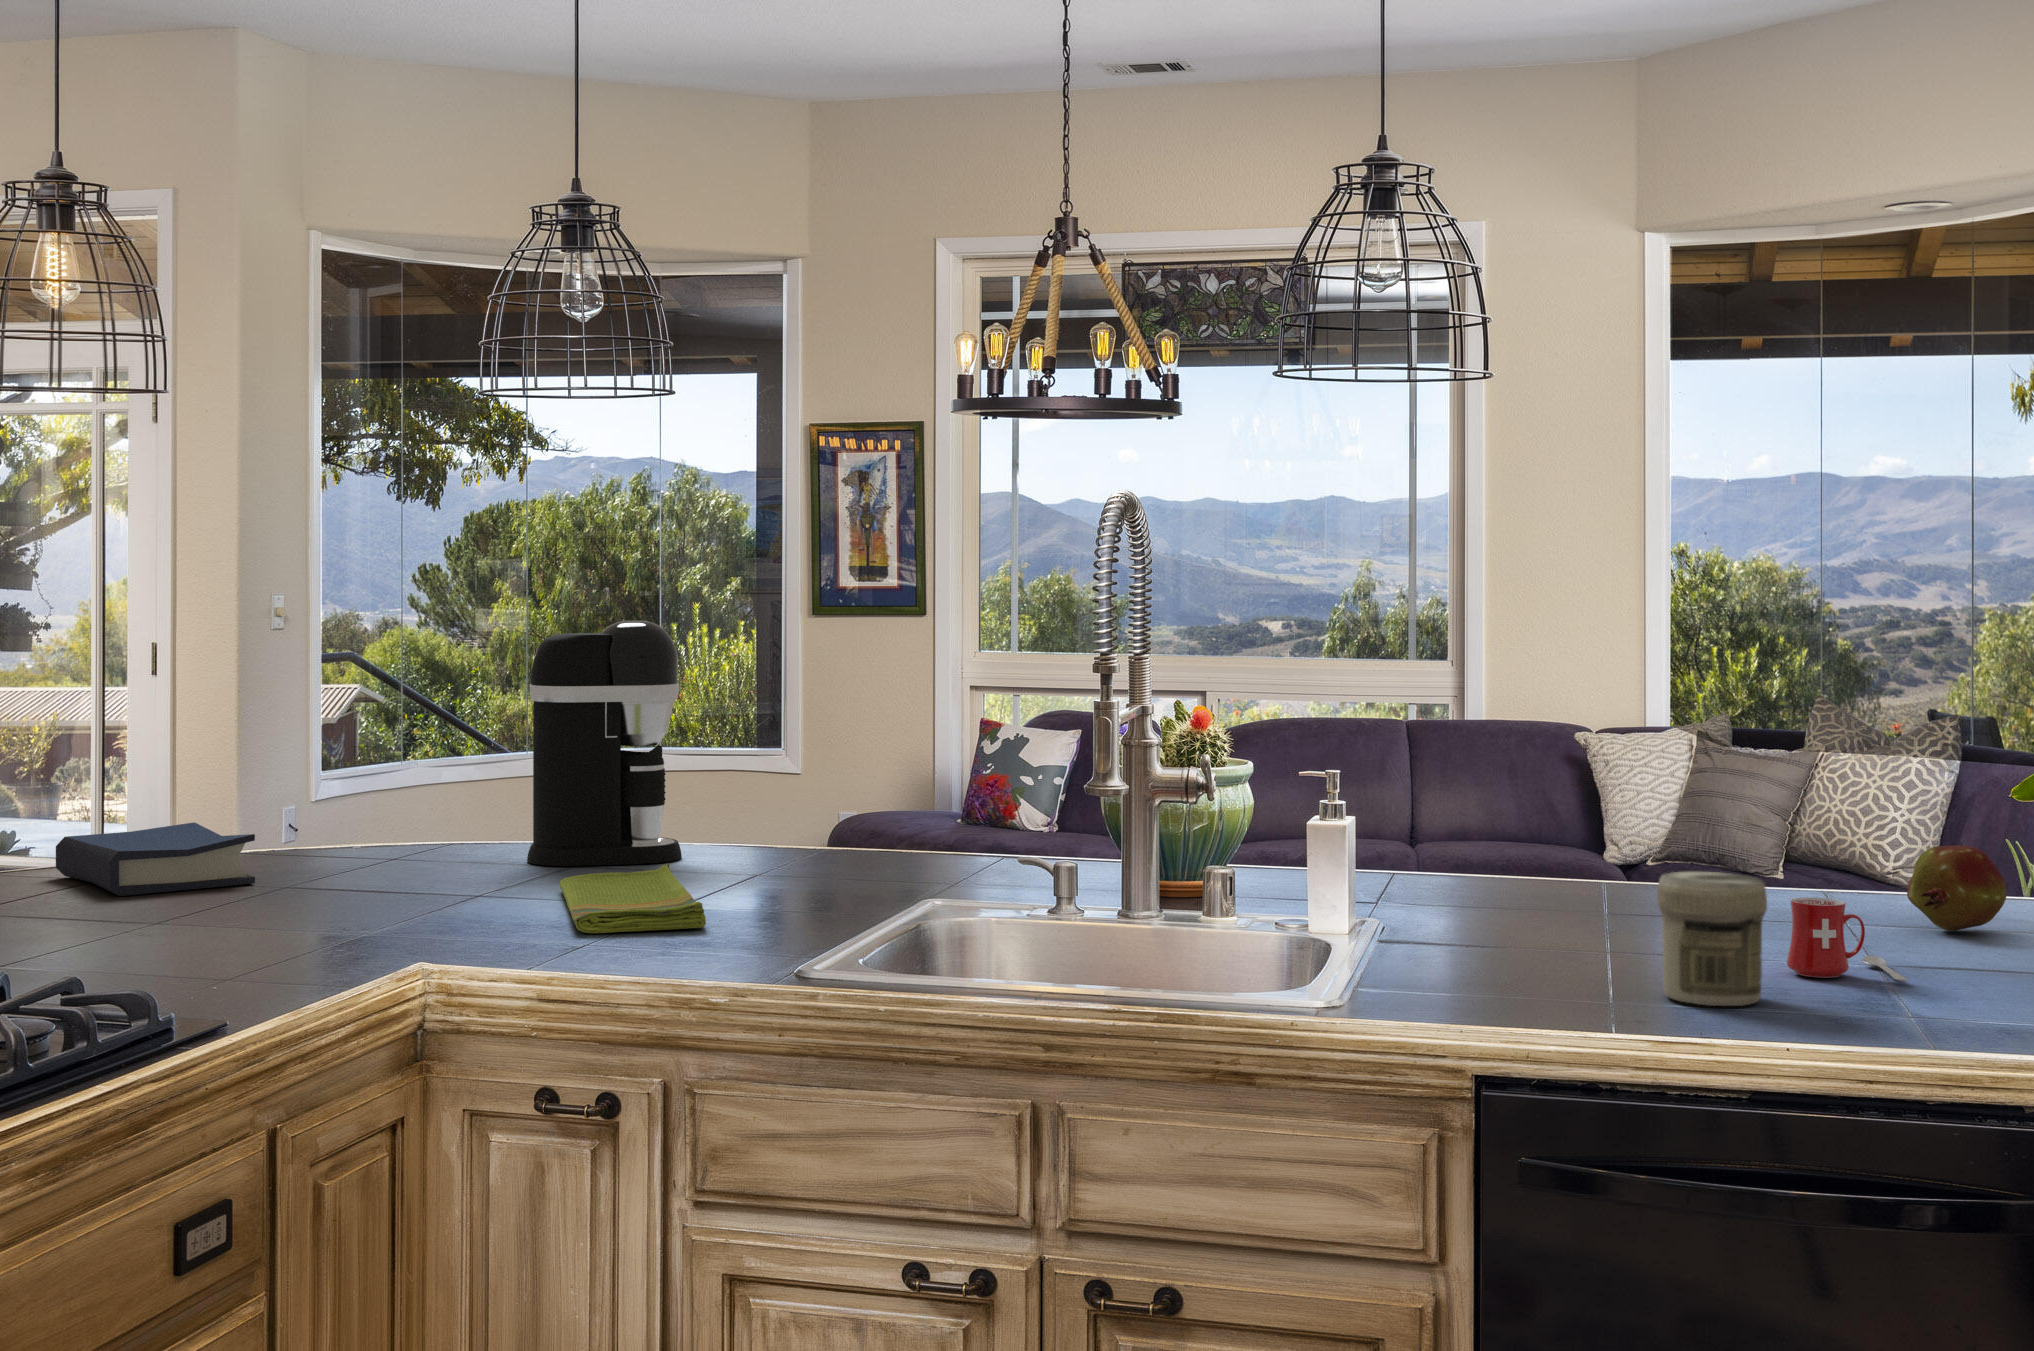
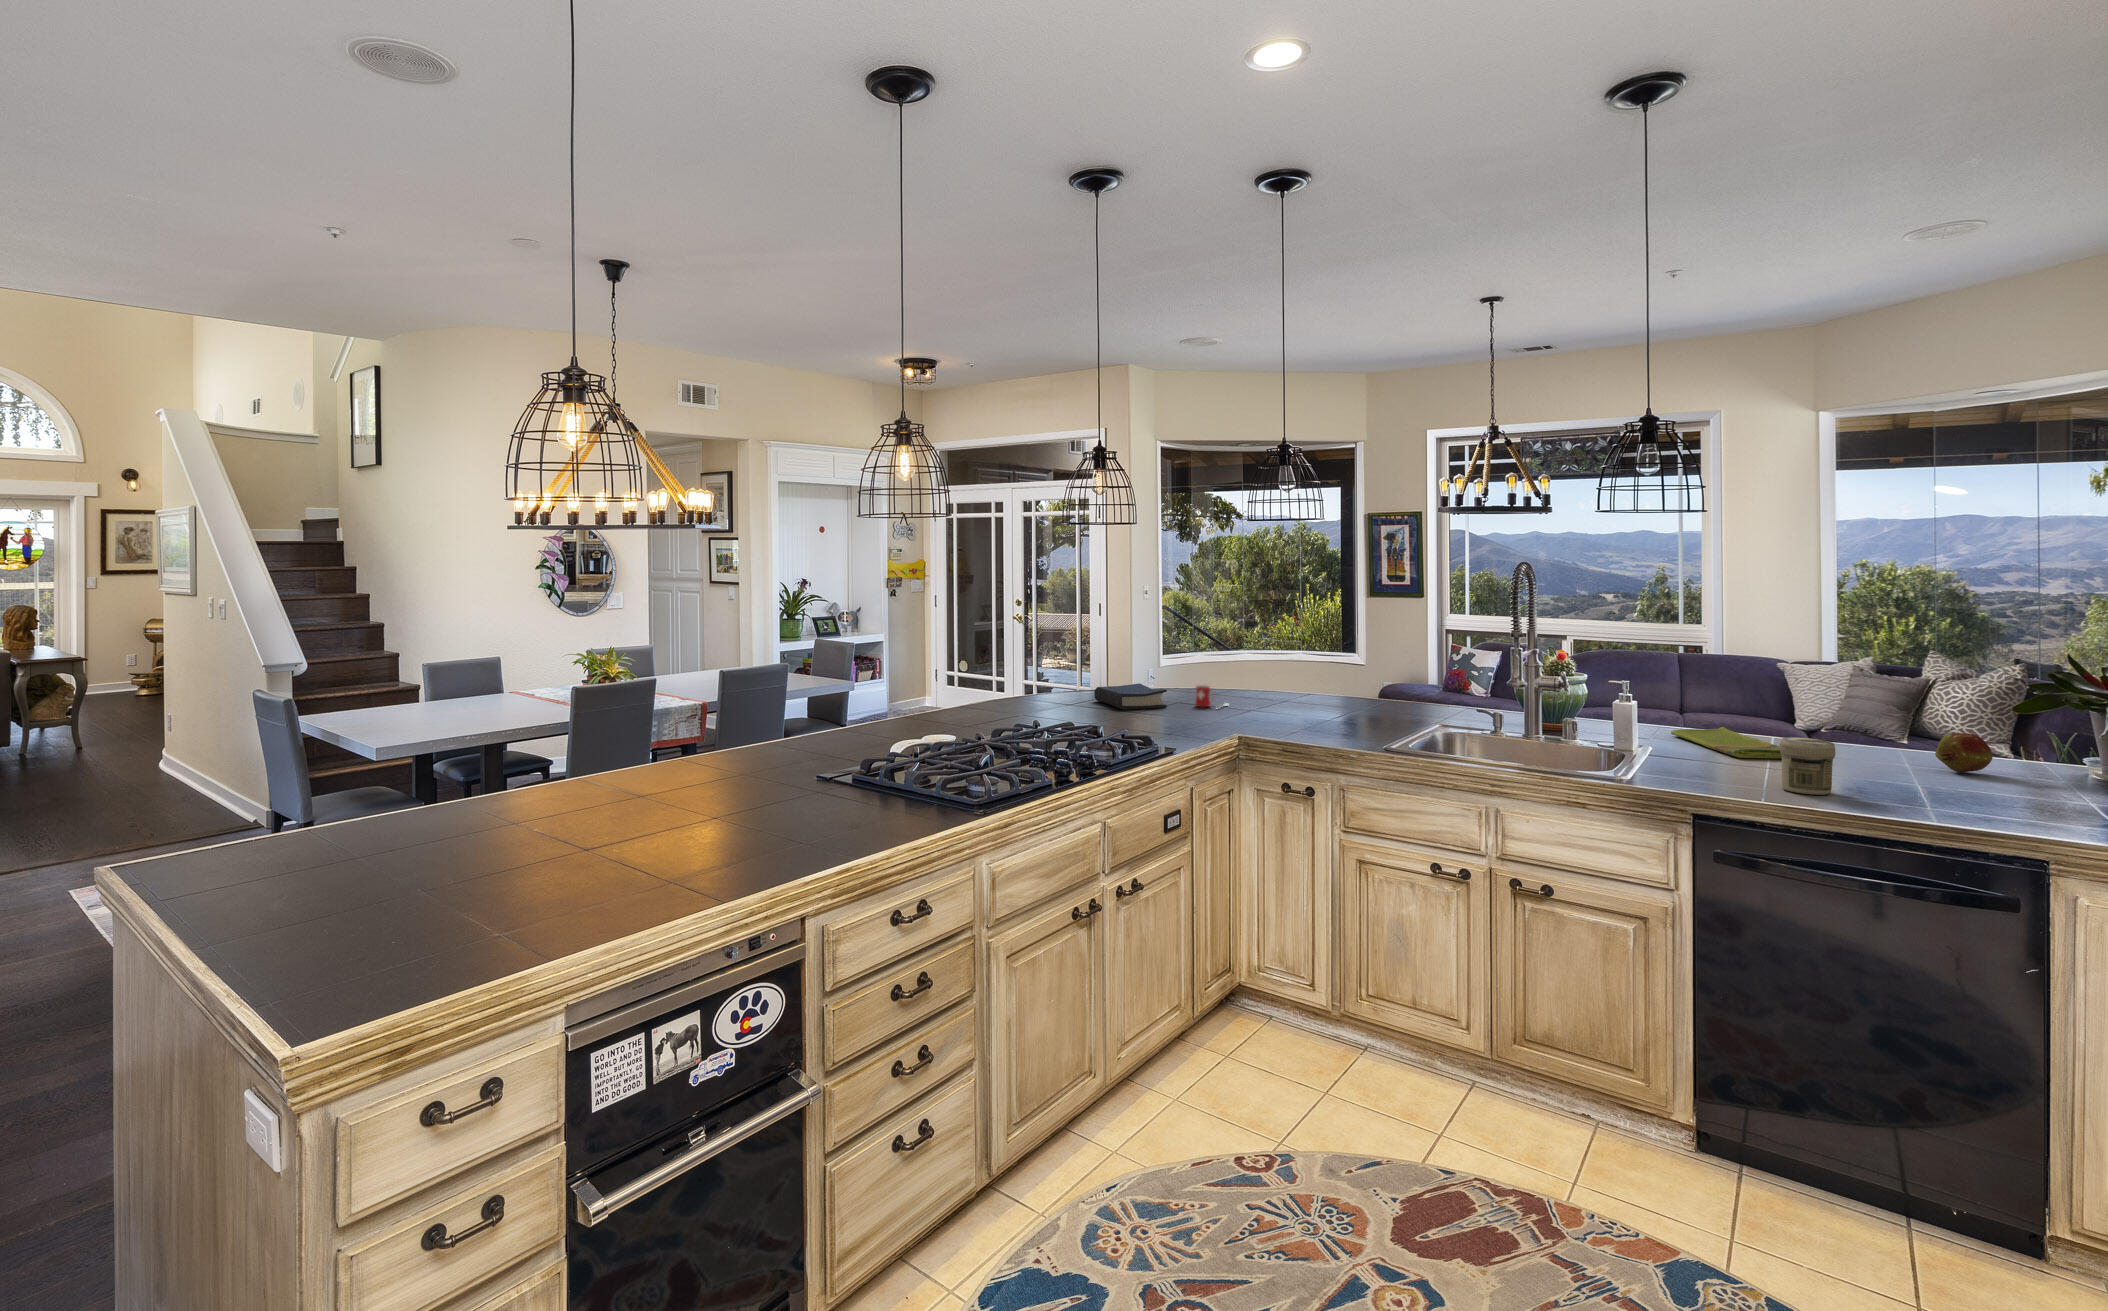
coffee maker: present [527,621,682,866] -> none [1265,611,1328,707]
dish towel: present [559,864,706,933] -> present [1671,727,1782,758]
mug: present [1787,897,1908,981] -> present [1195,685,1229,707]

